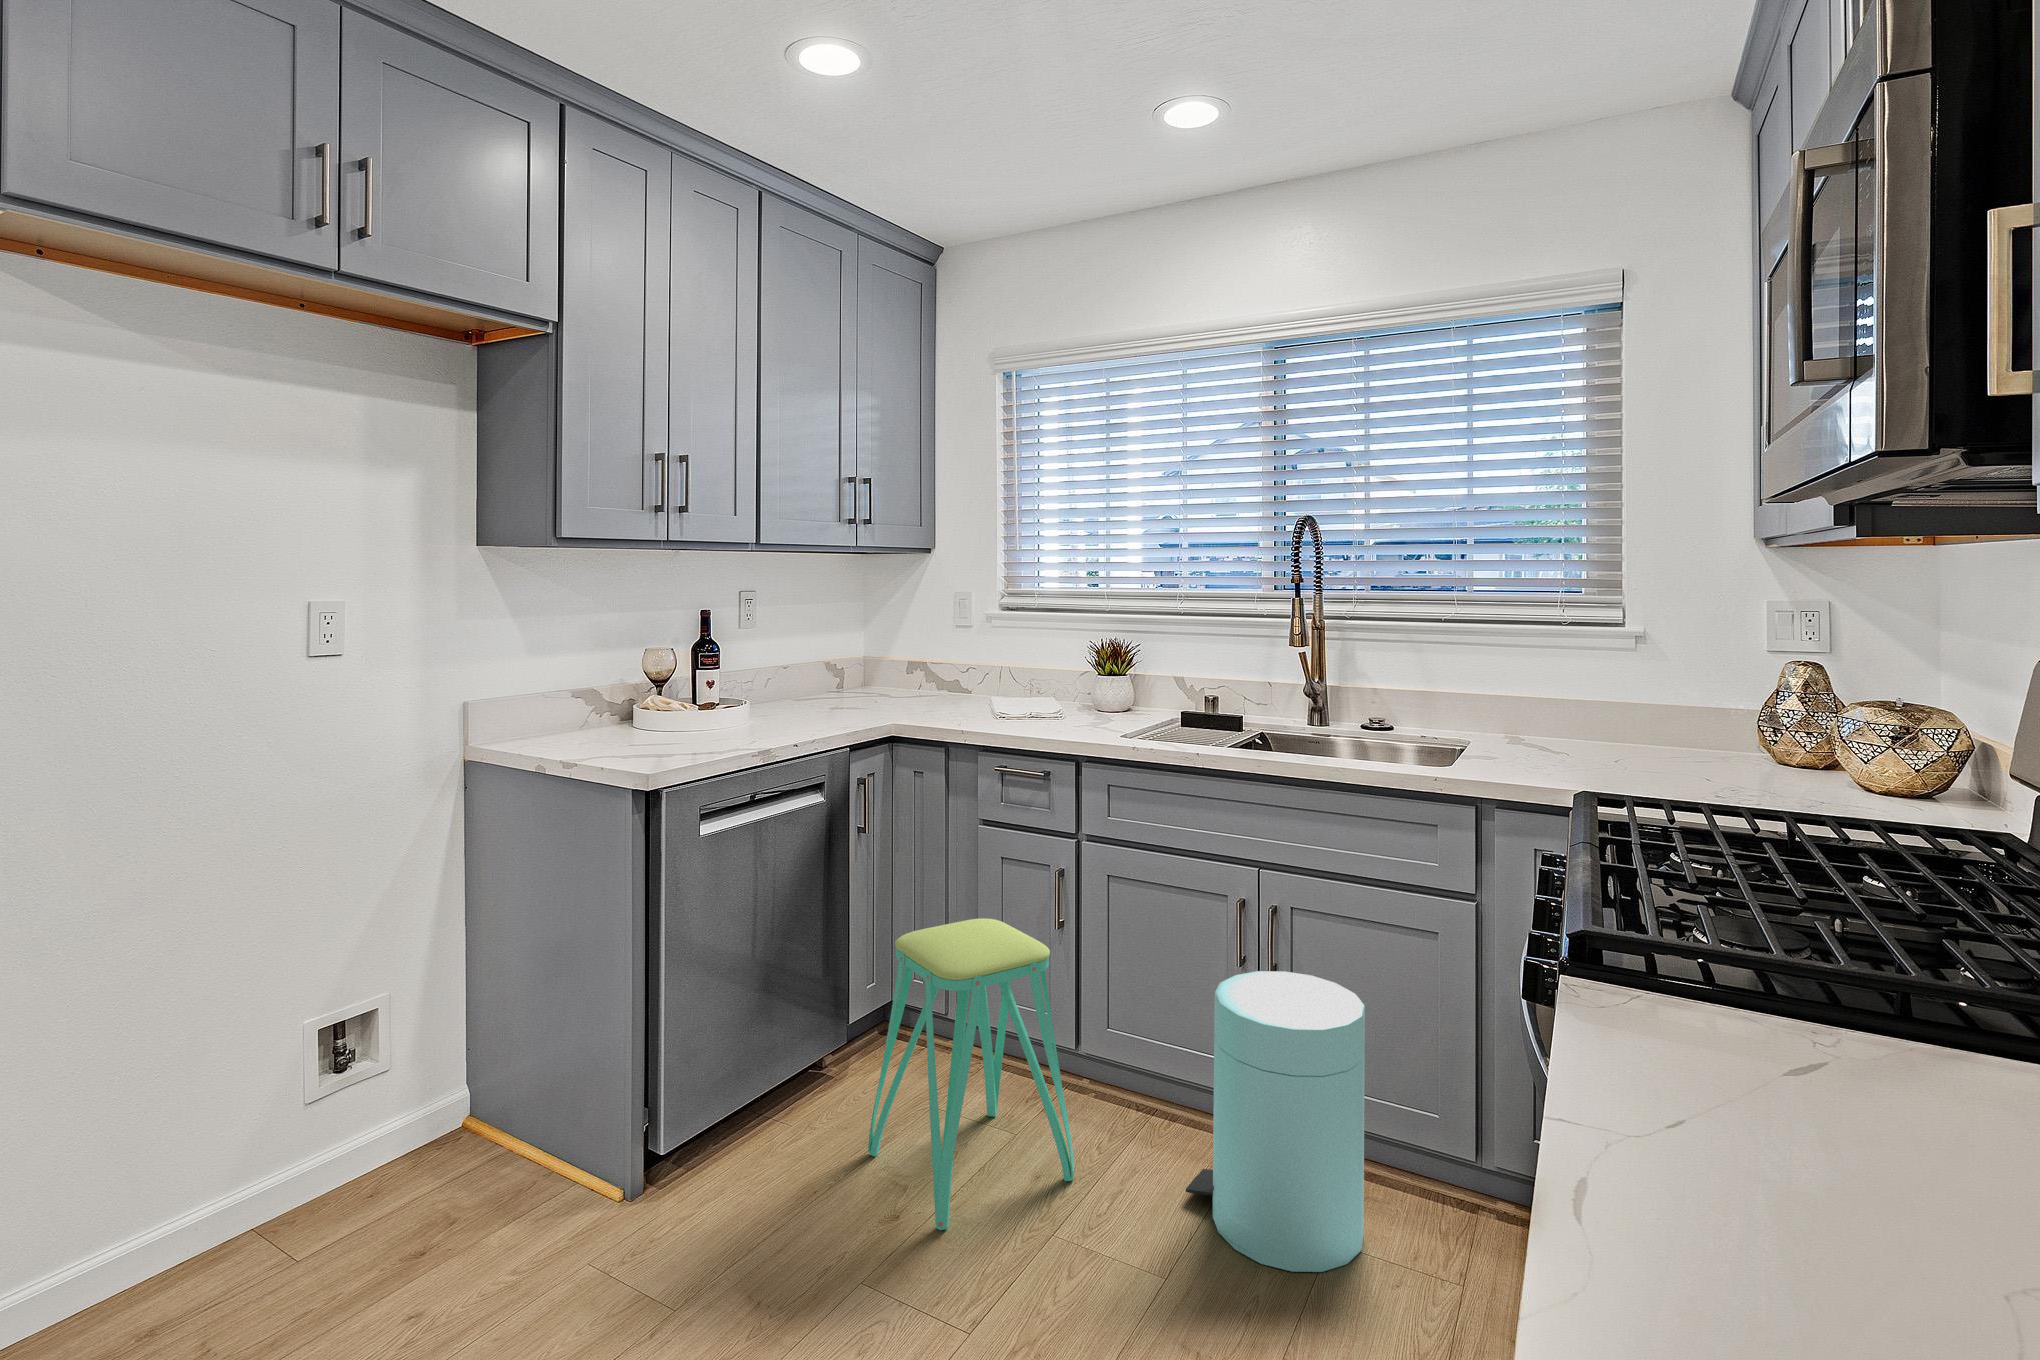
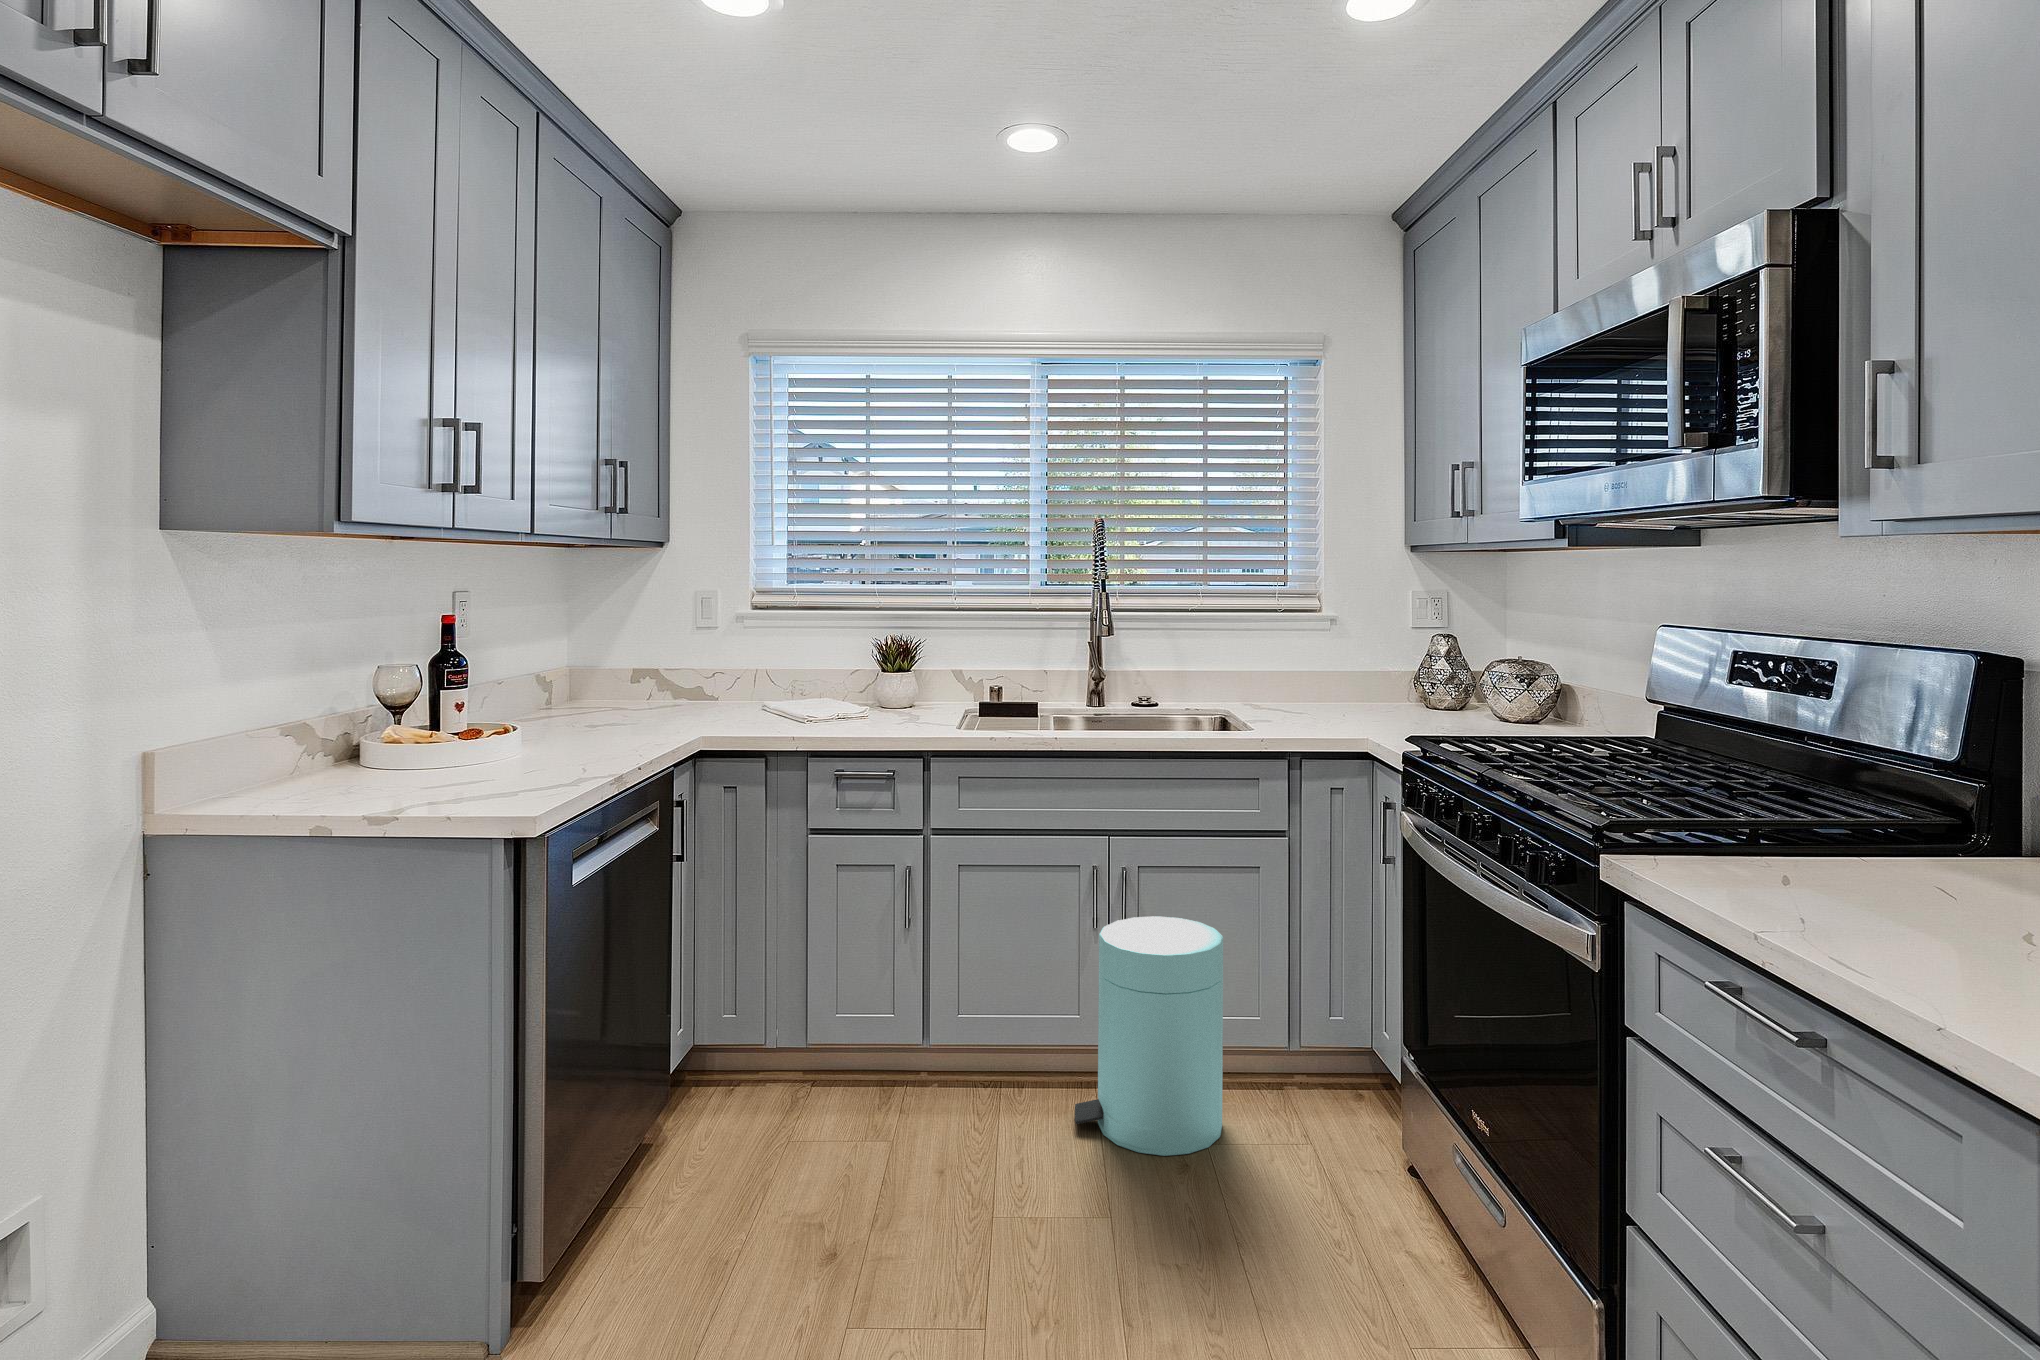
stool: present [868,918,1074,1230] -> none [767,920,975,1215]

